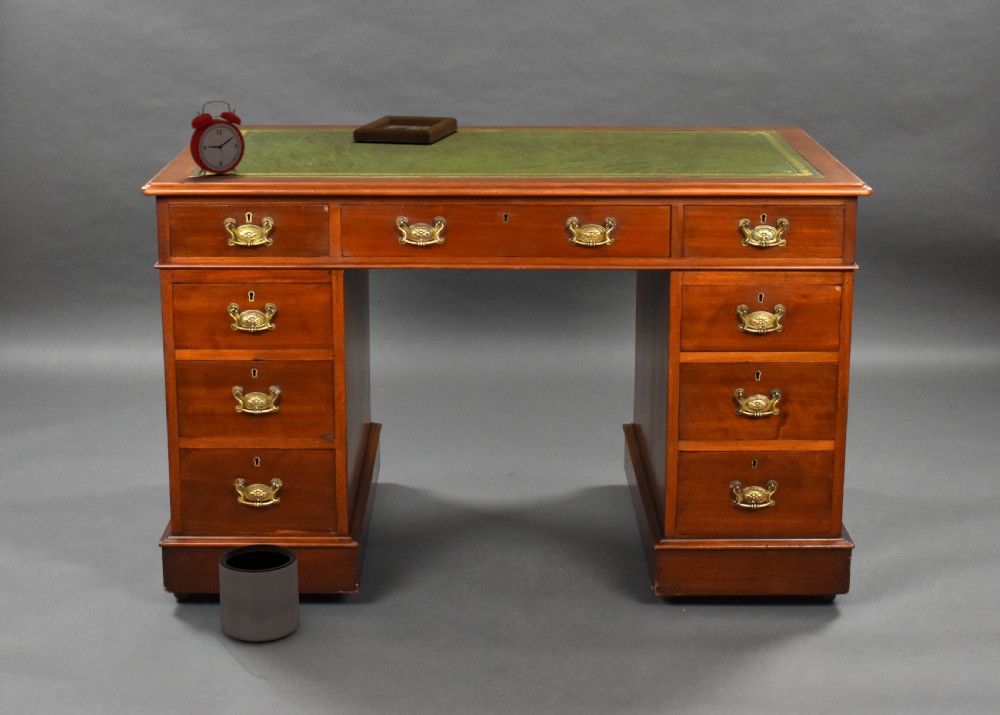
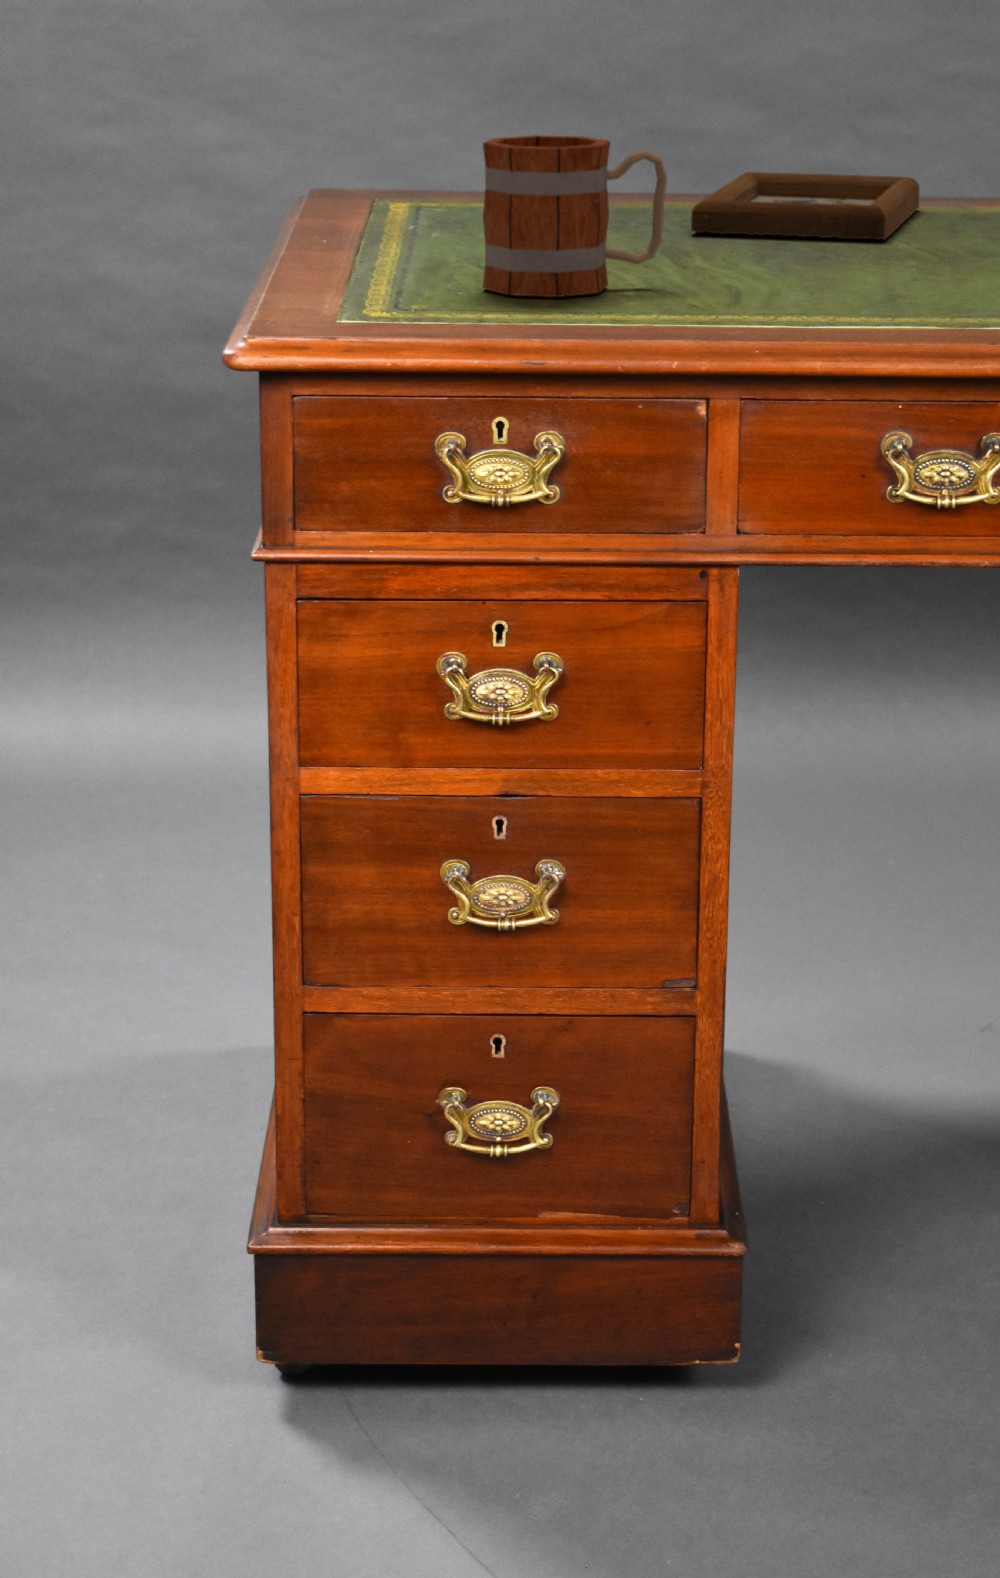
alarm clock: present [190,100,245,176] -> none [343,122,480,321]
mug: none [251,104,325,167] -> present [483,135,667,297]
planter: present [219,544,300,642] -> none [413,1255,610,1515]

